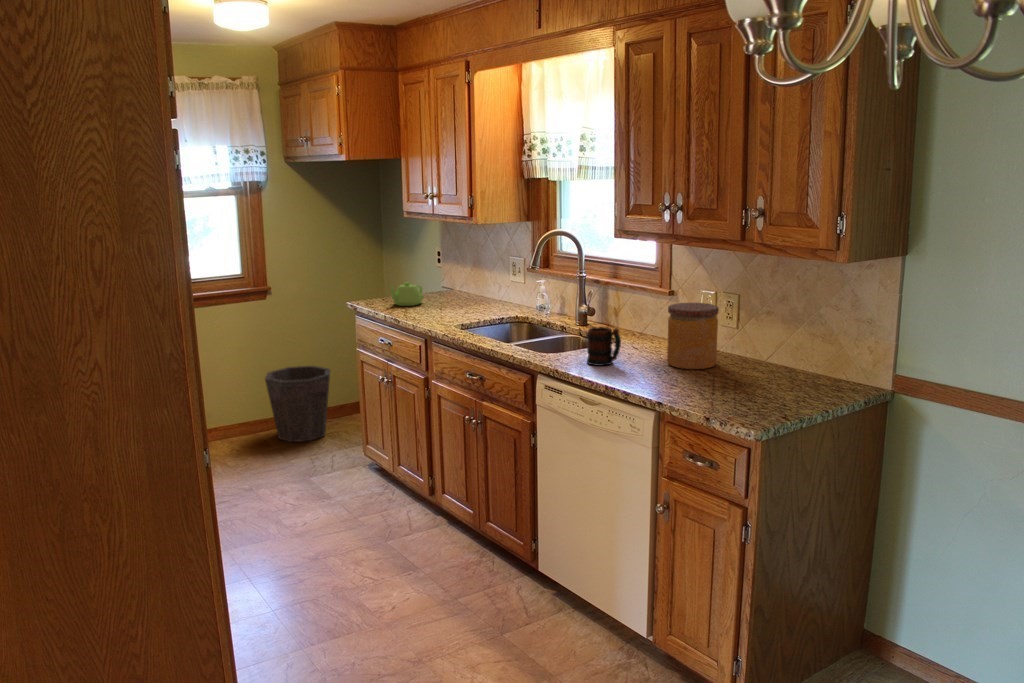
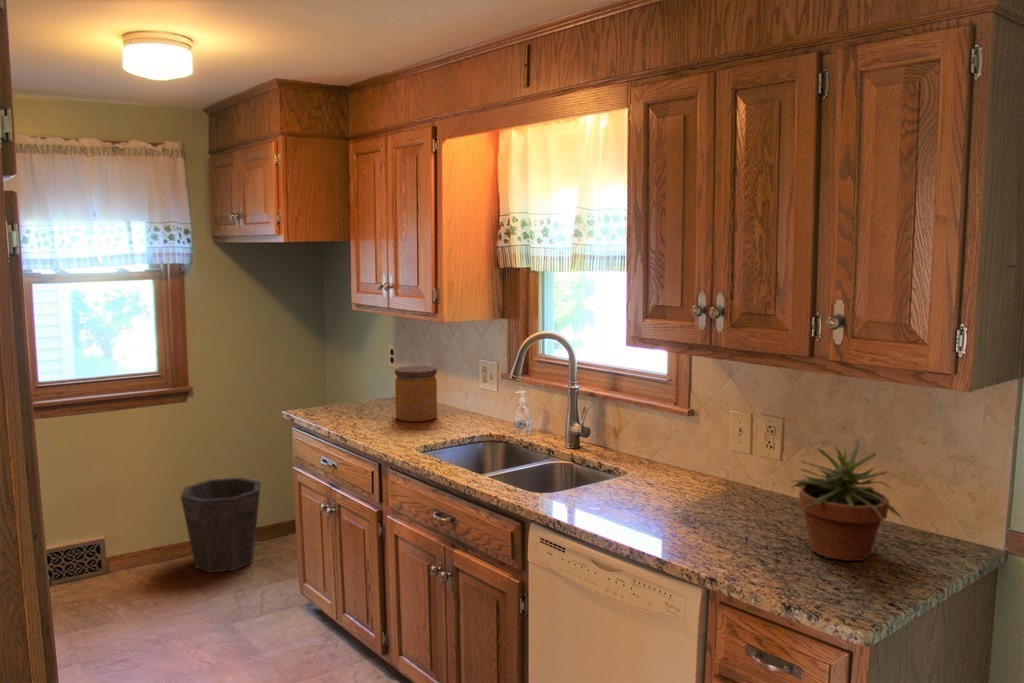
teapot: present [390,282,424,306] -> none [333,387,375,416]
jar: present [667,303,719,369] -> present [395,366,437,422]
potted plant: none [726,303,806,391] -> present [793,440,901,561]
mug: present [587,327,621,366] -> none [596,462,642,515]

